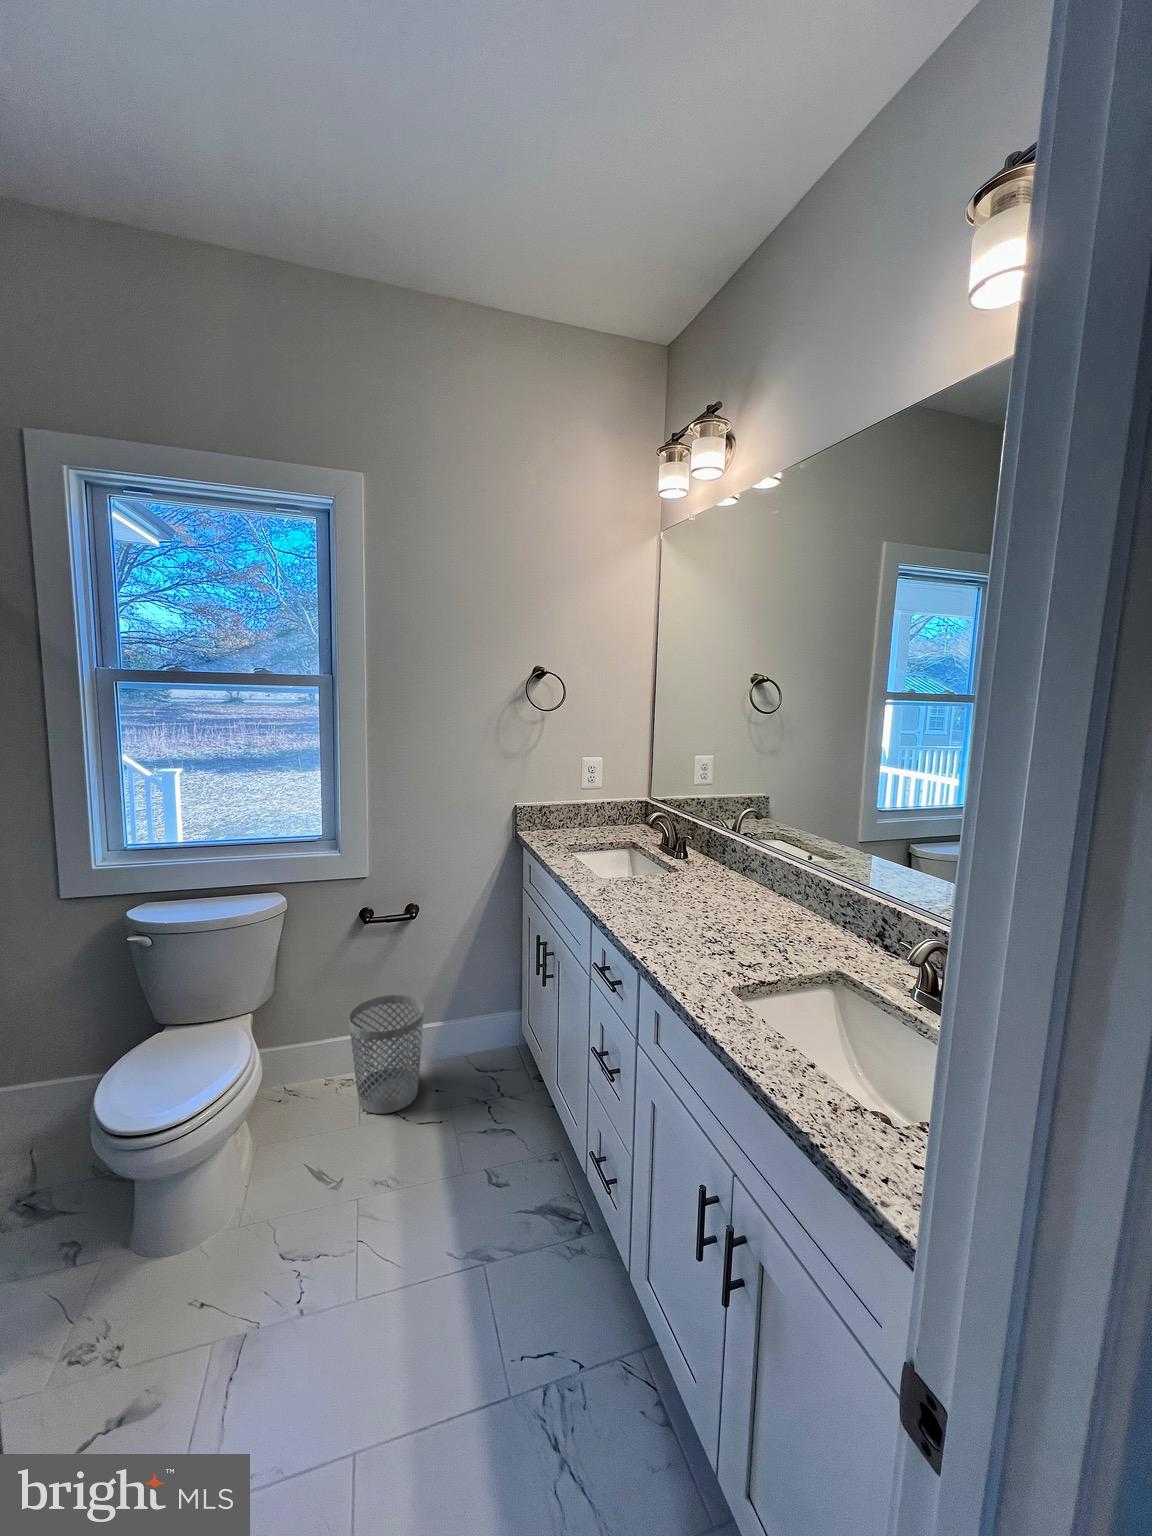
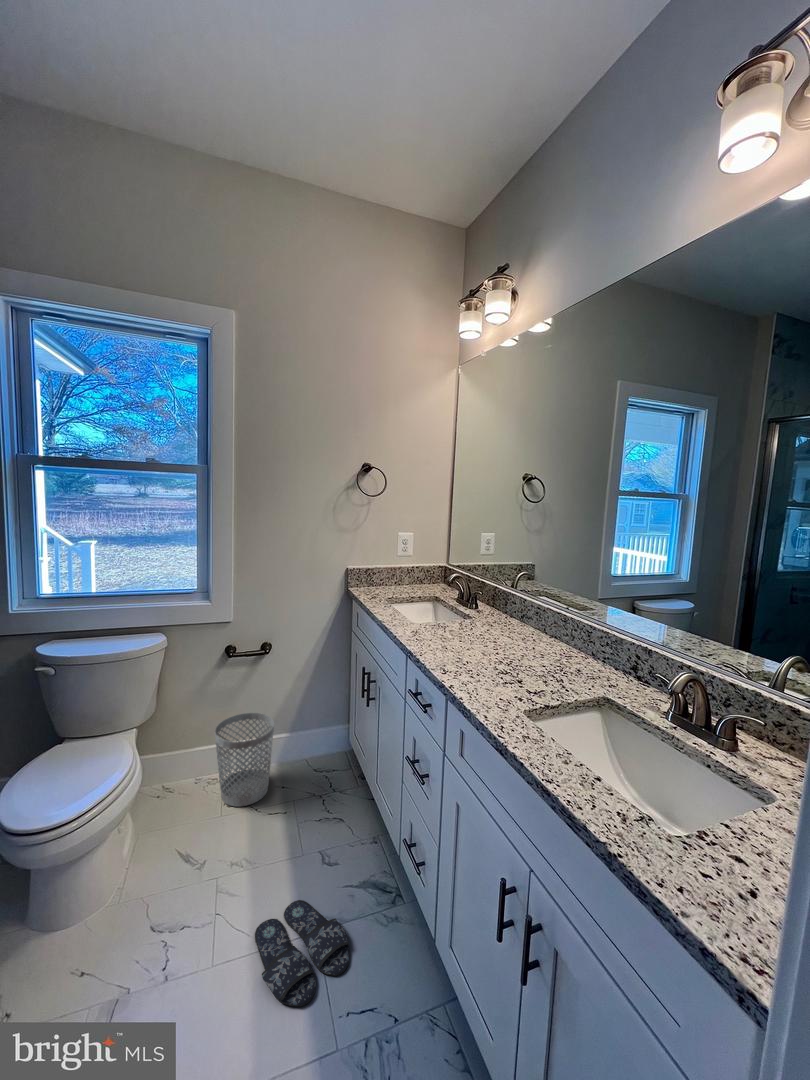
slippers: none [407,1226,524,1347] -> present [255,900,350,1007]

